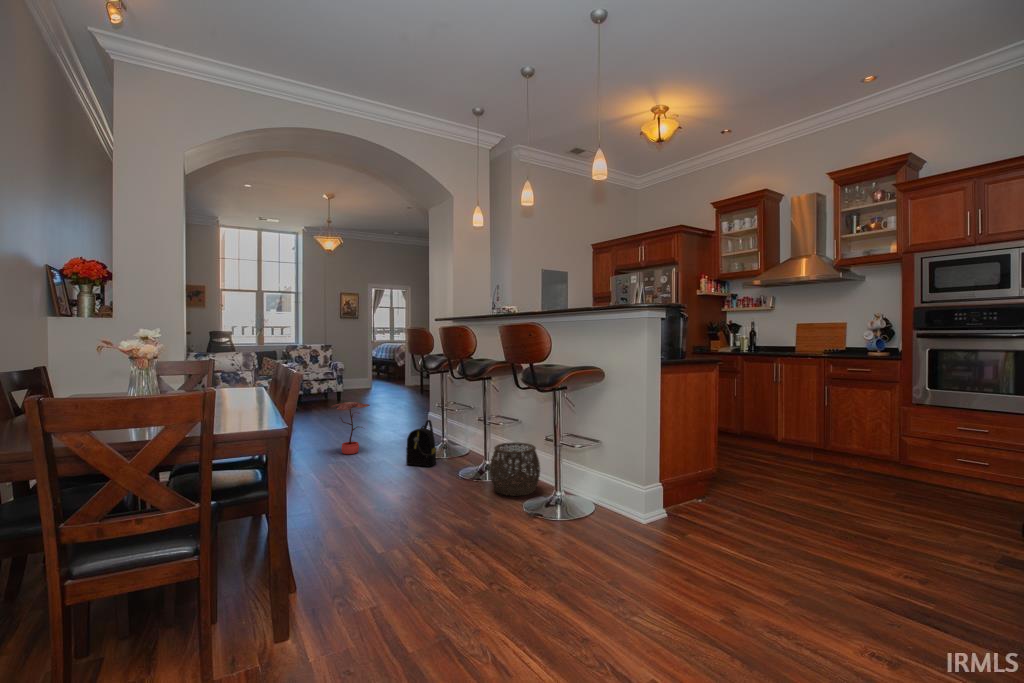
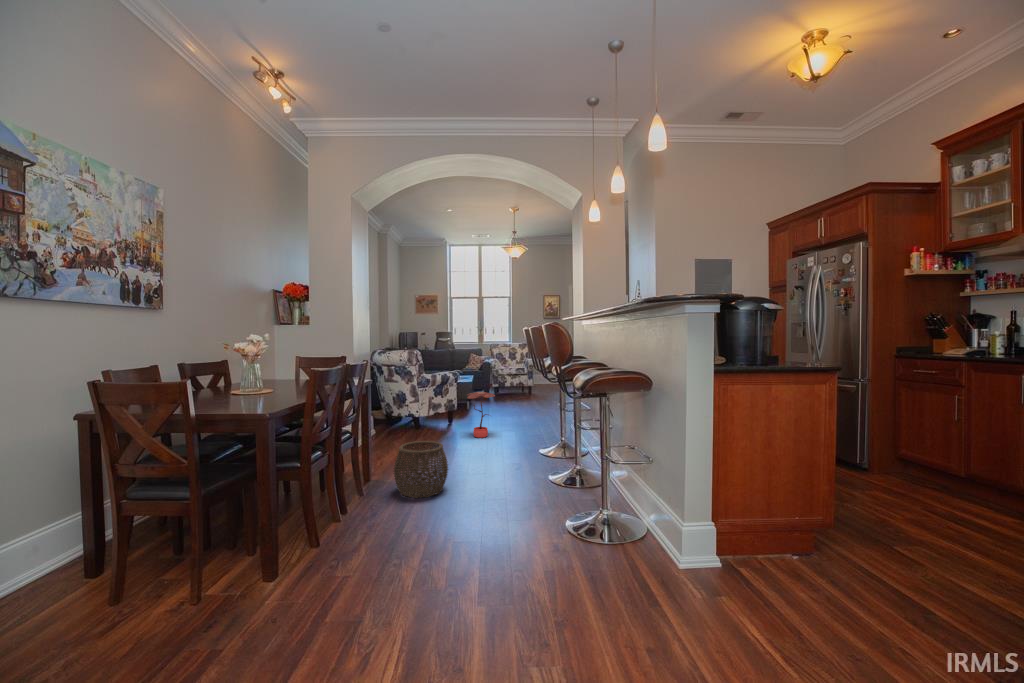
backpack: present [406,420,436,467] -> none [508,413,537,458]
woven basket: present [490,442,540,496] -> present [394,441,448,498]

